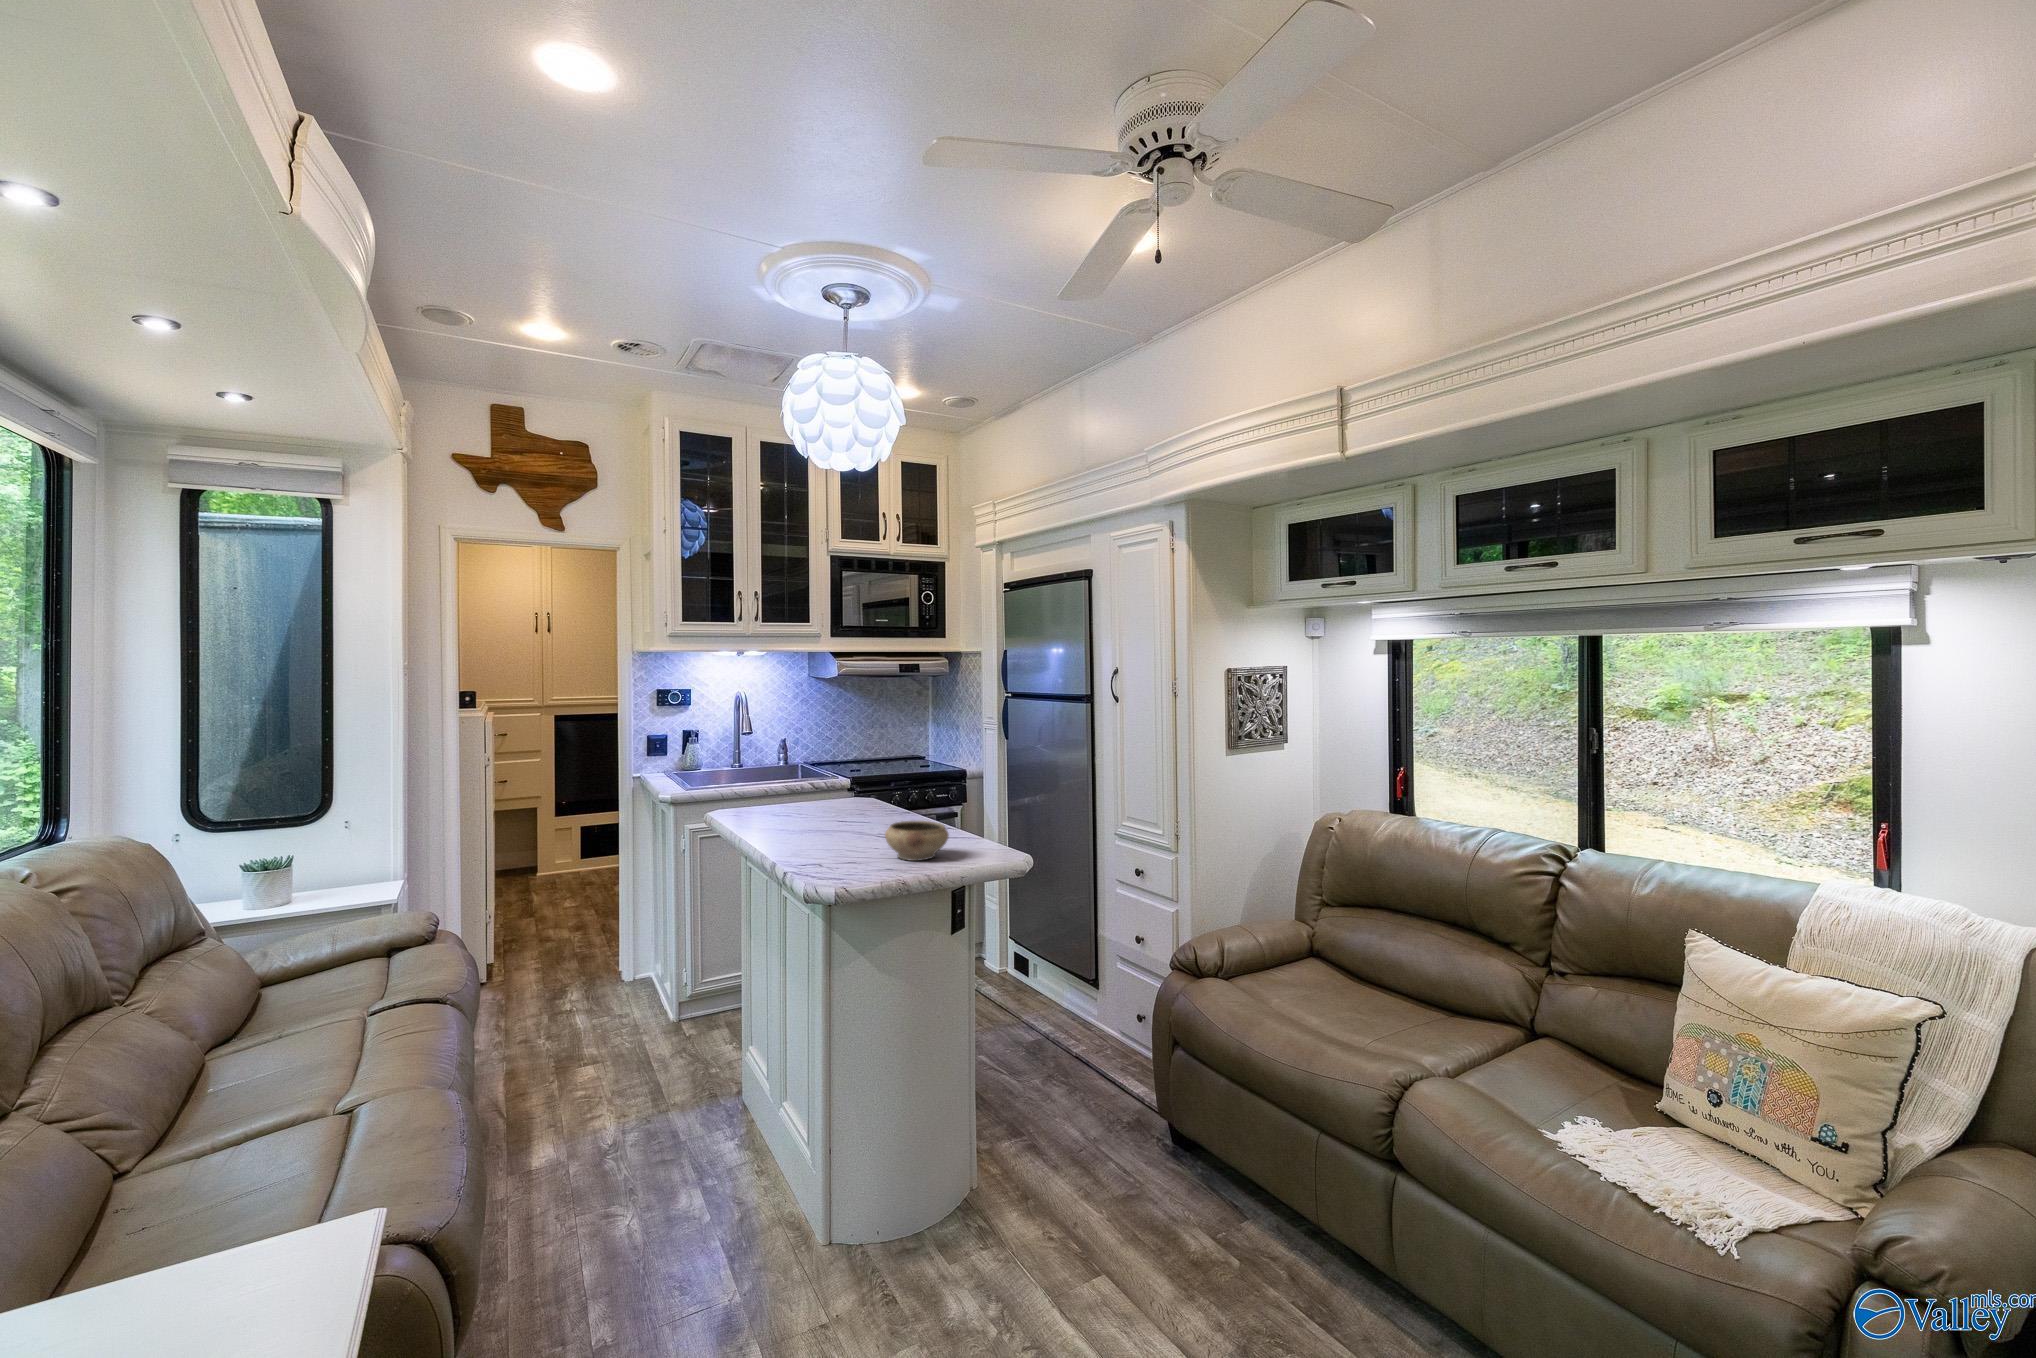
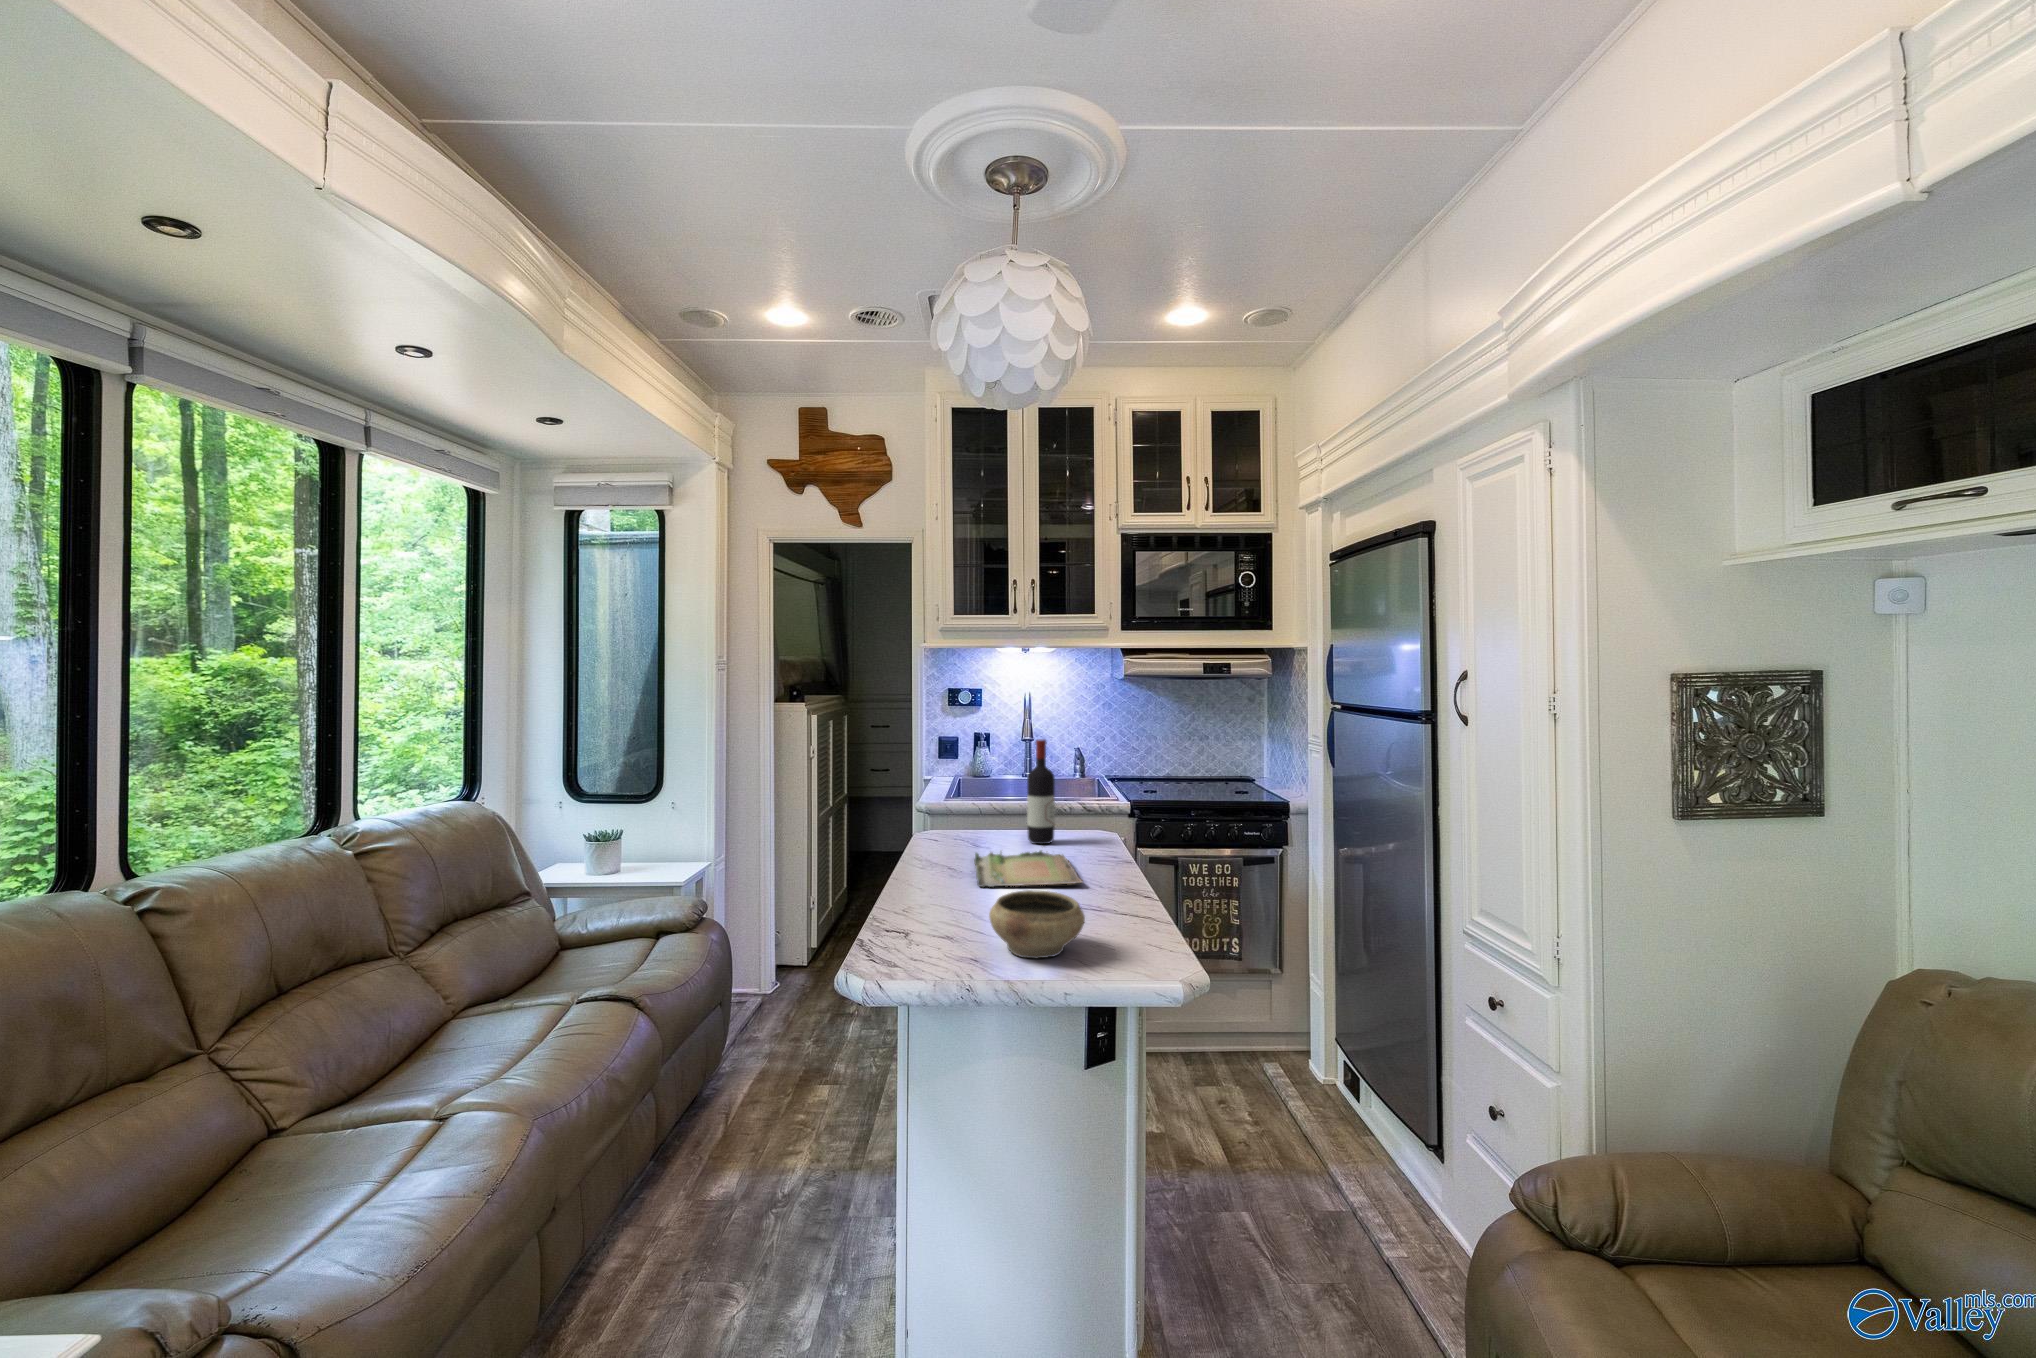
wine bottle: none [813,727,836,810] -> present [1027,739,1055,844]
tray: none [792,805,898,836] -> present [974,850,1082,887]

